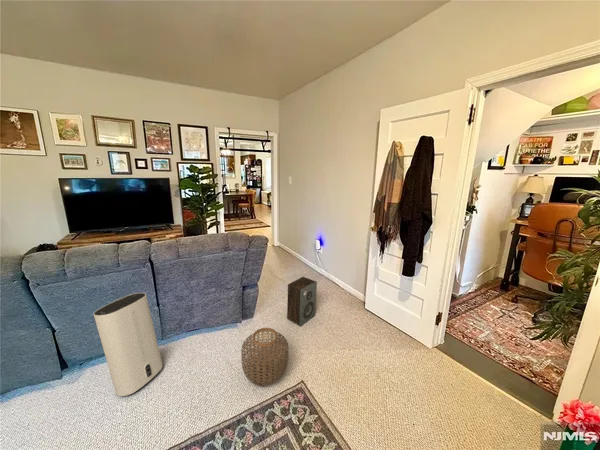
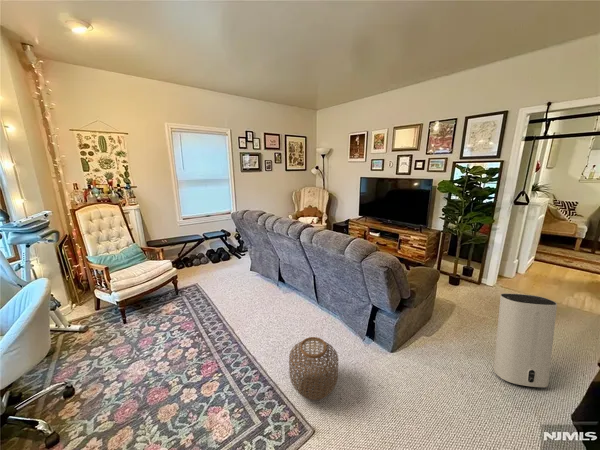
speaker: present [287,277,317,326] -> none [413,341,470,431]
air purifier: present [94,293,163,396] -> present [494,293,557,387]

